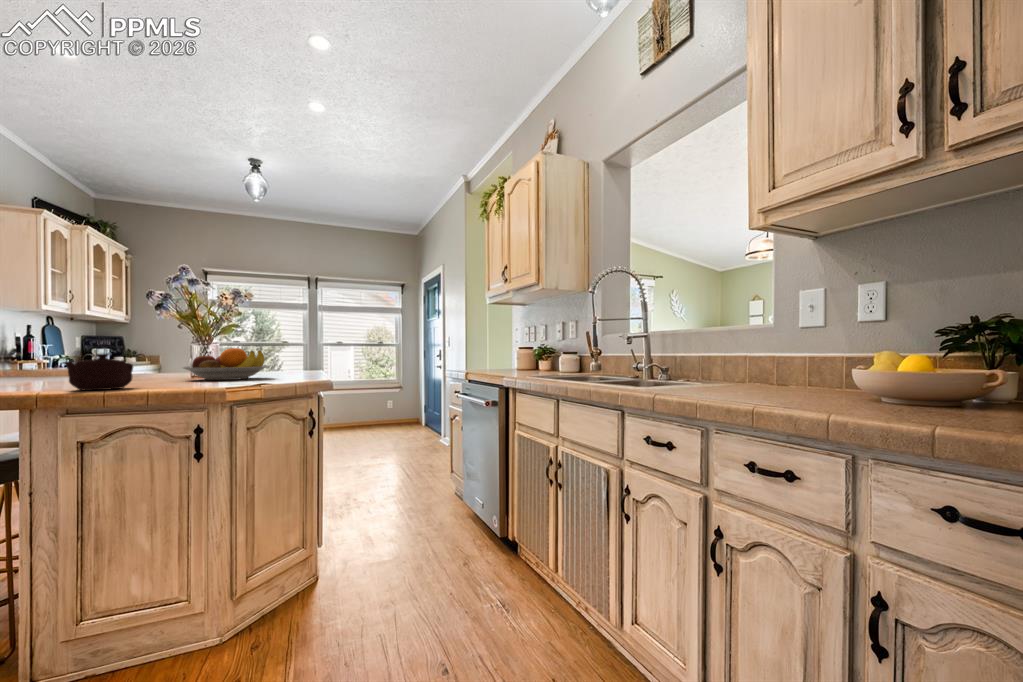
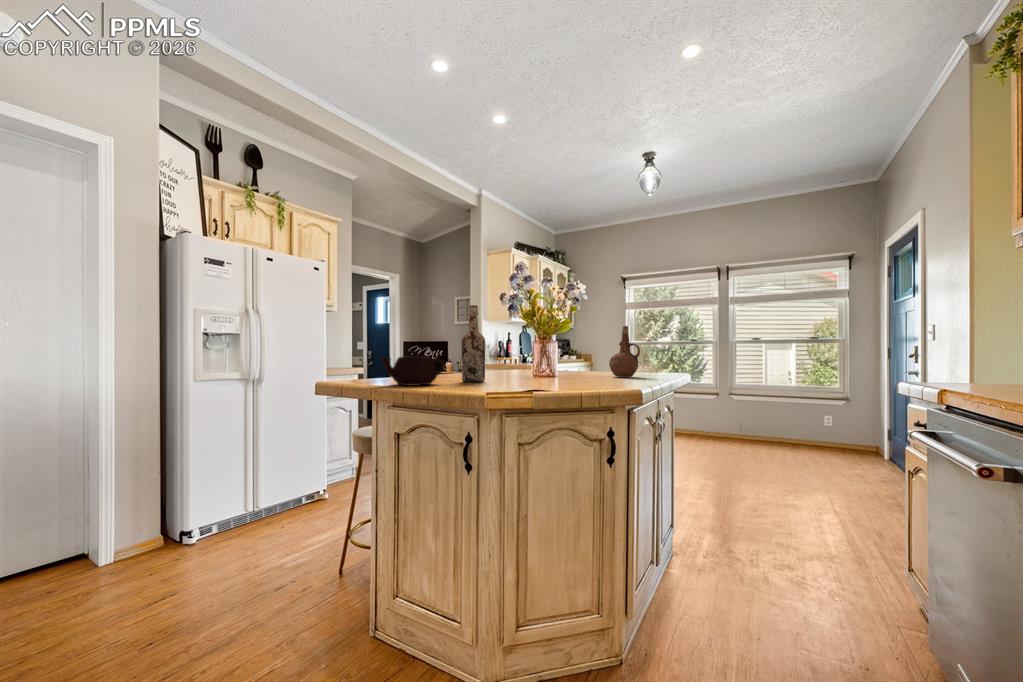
wine bottle: none [141,309,171,385] -> present [462,305,485,382]
ceramic pitcher: none [267,332,295,374] -> present [609,326,640,377]
fruit bowl: present [182,348,268,380] -> none [509,345,591,381]

